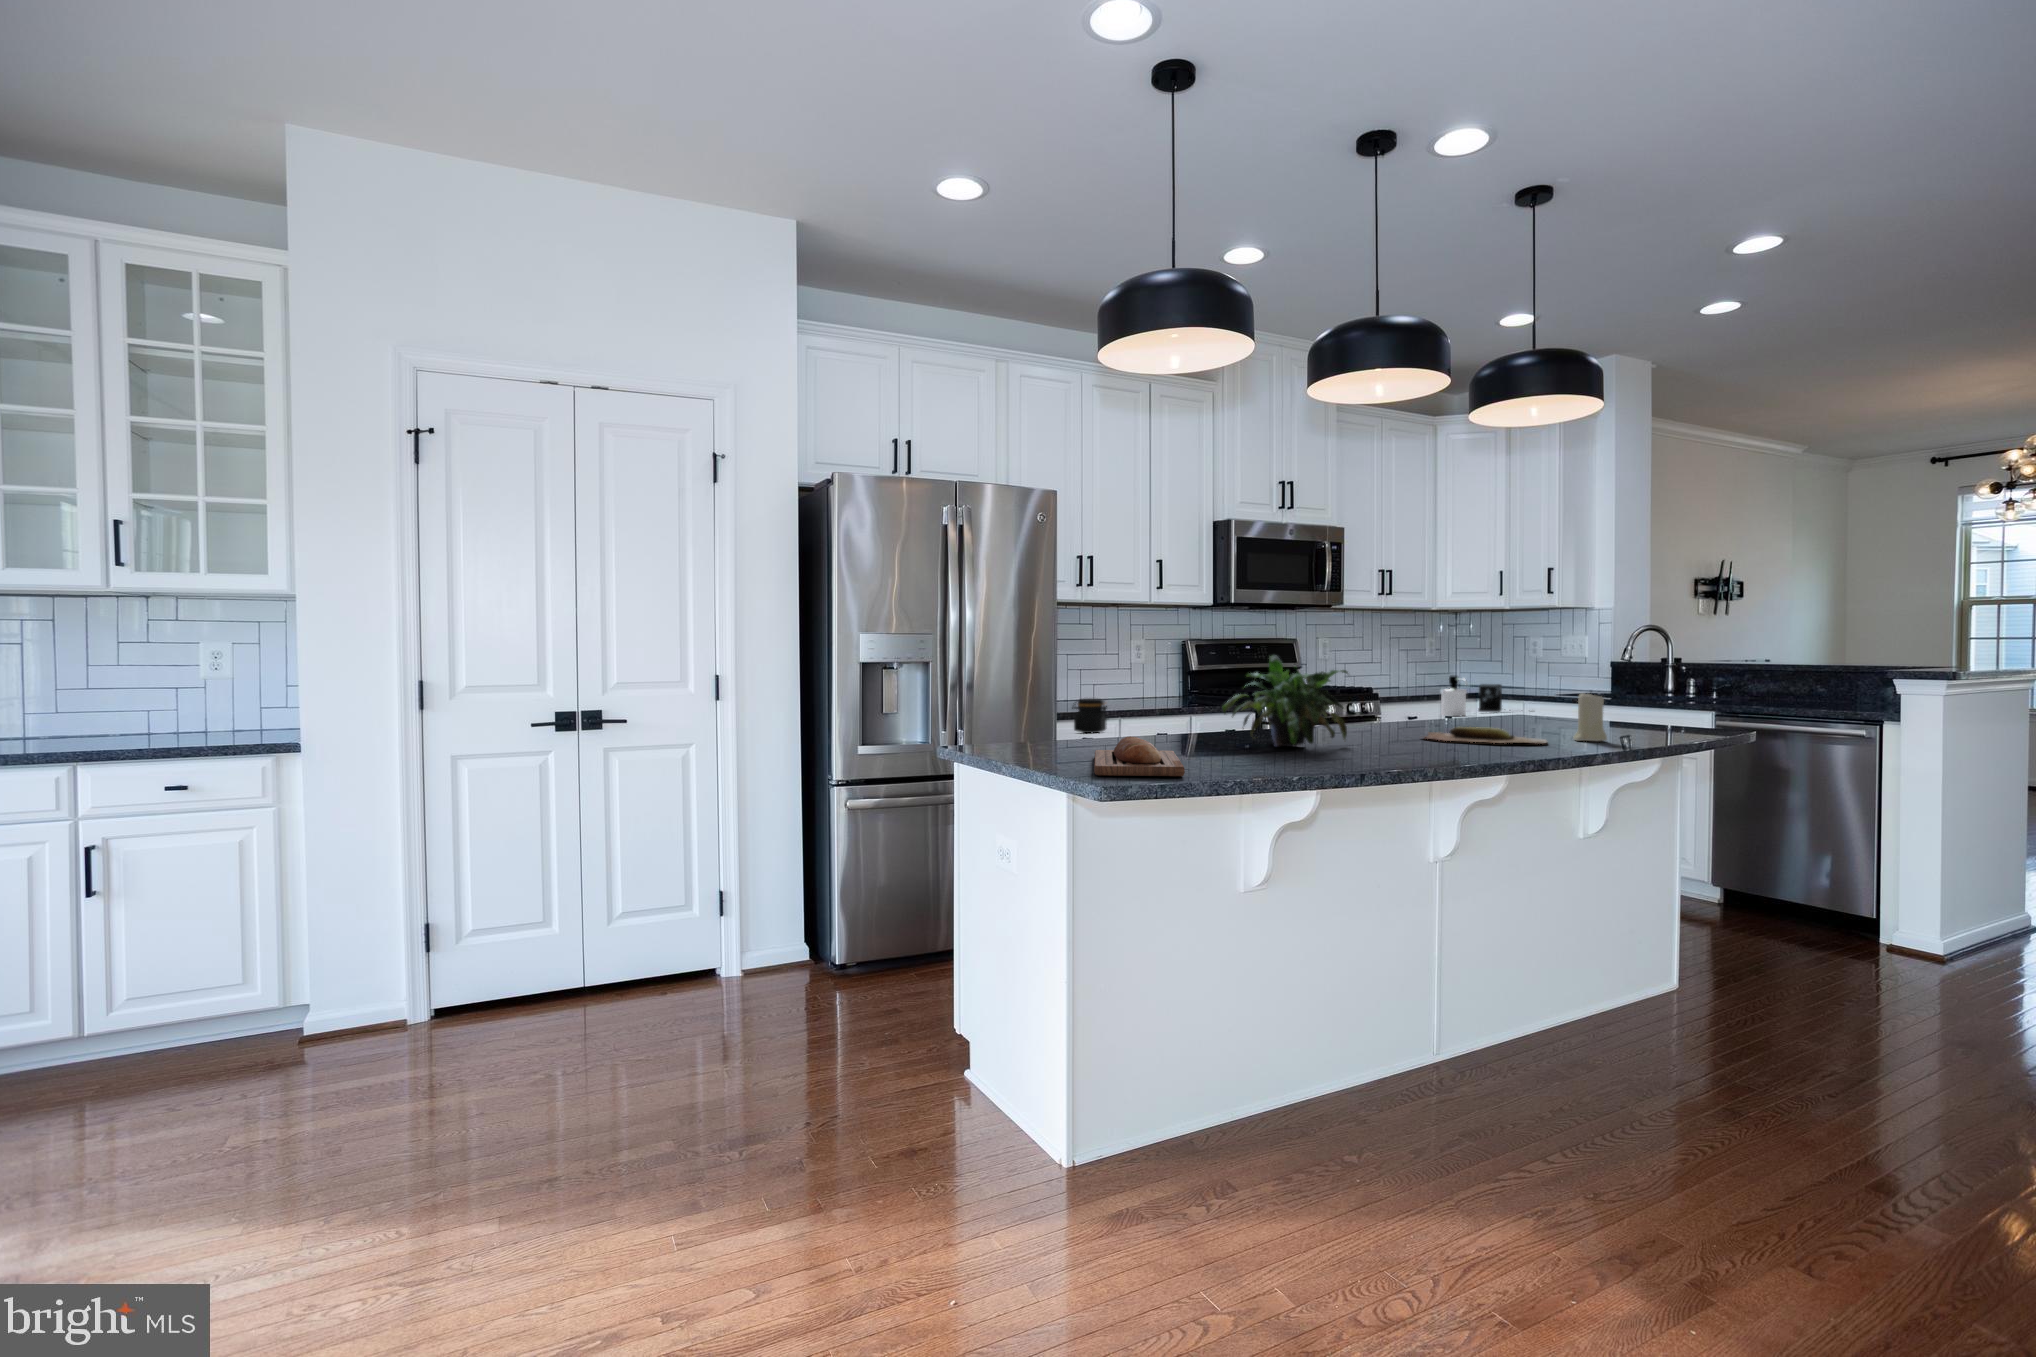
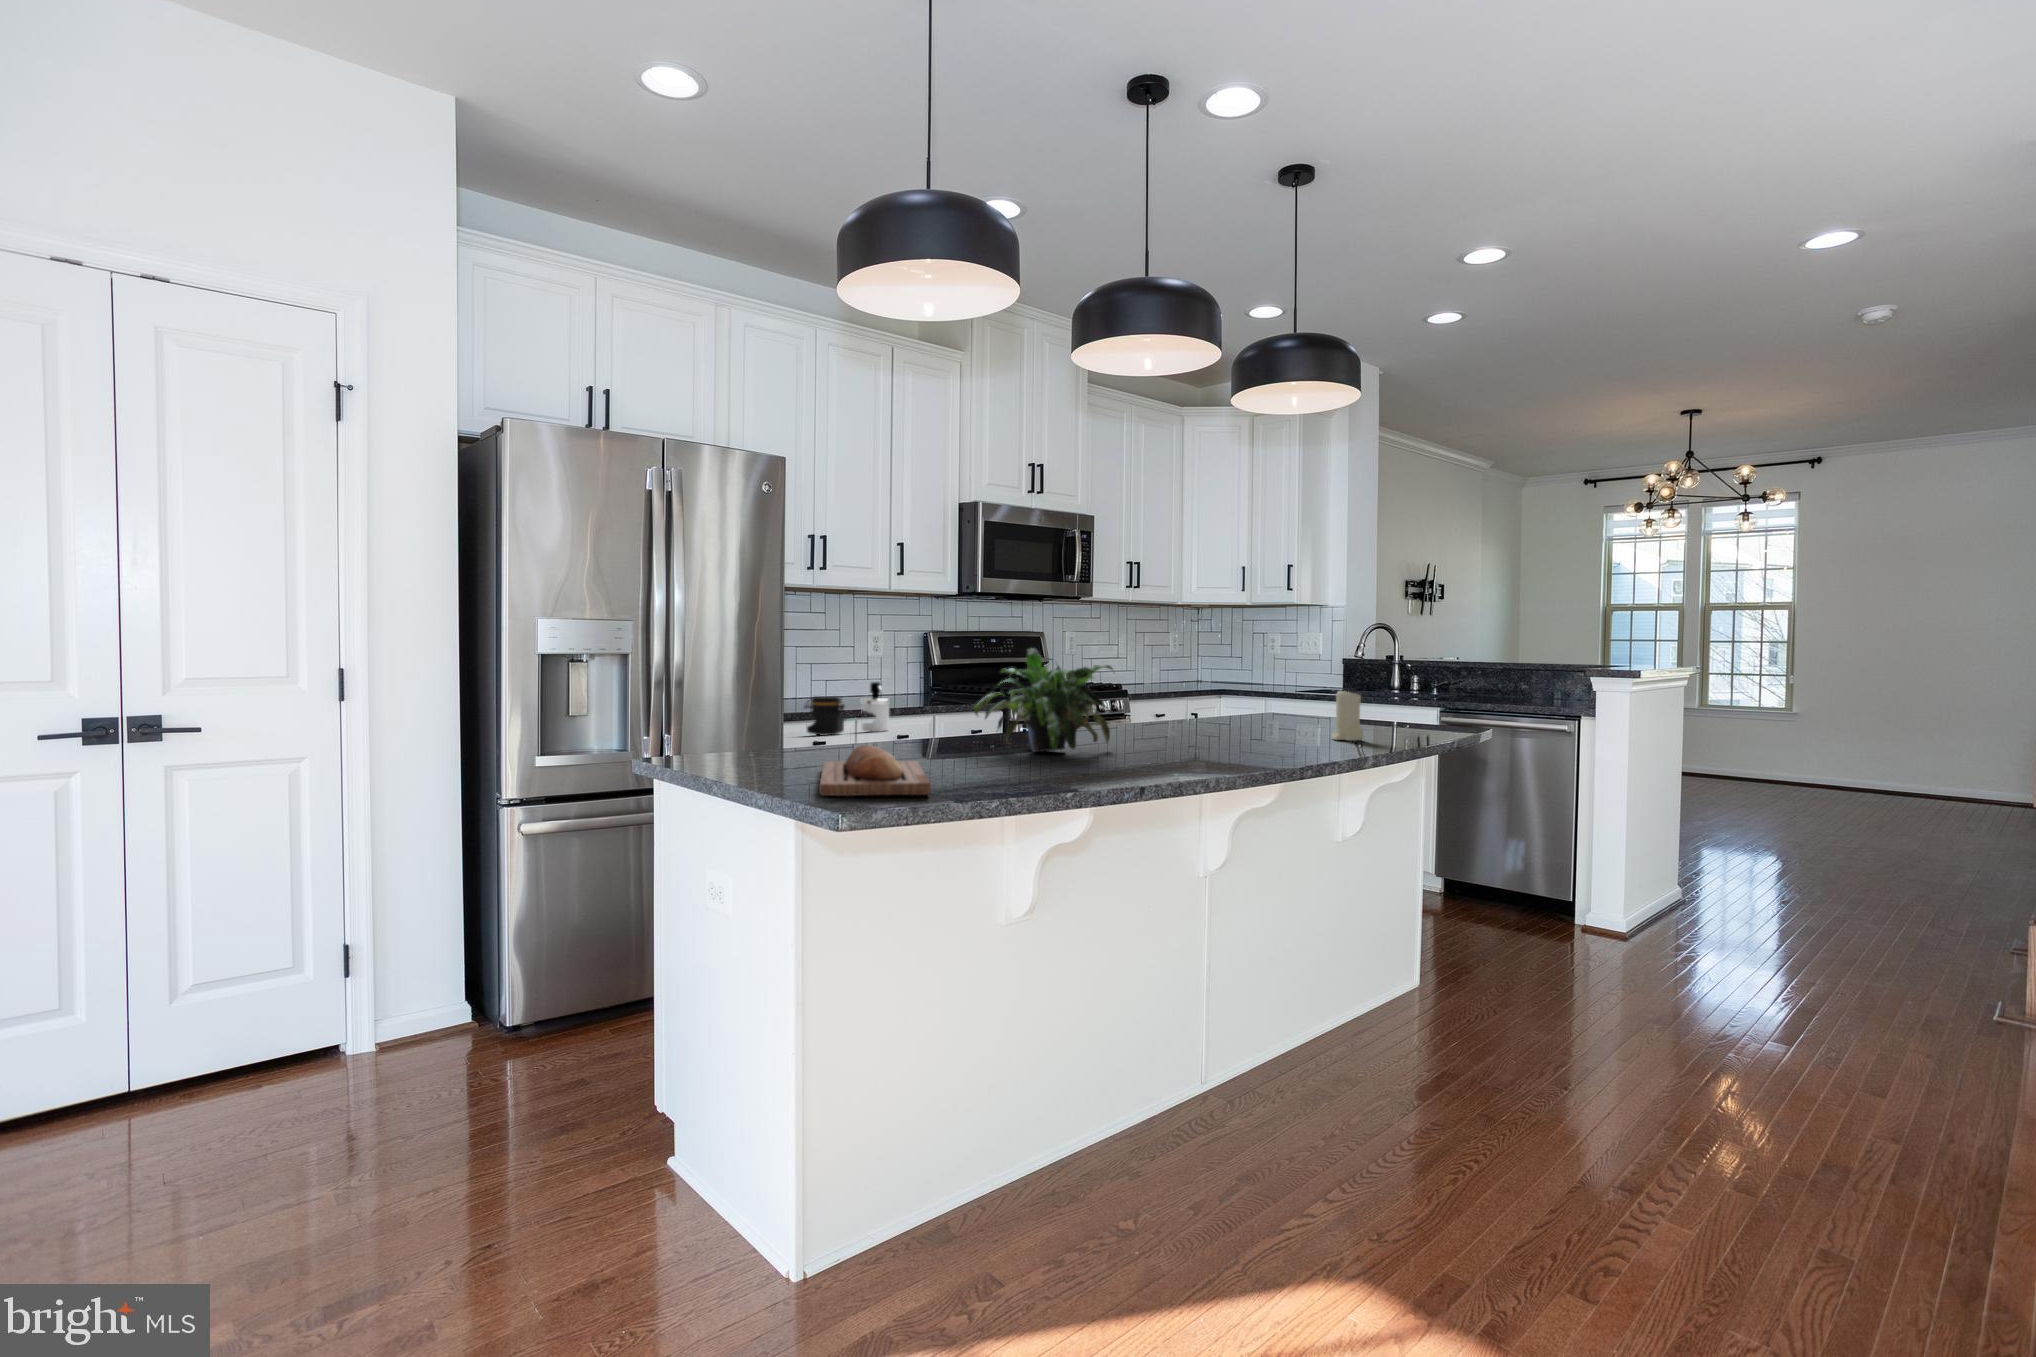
soap dispenser: present [1440,676,1467,716] -> present [861,682,890,732]
coffee maker: present [1478,684,1502,712] -> none [1222,680,1274,708]
cutting board: present [1425,727,1547,744] -> none [1181,727,1309,744]

